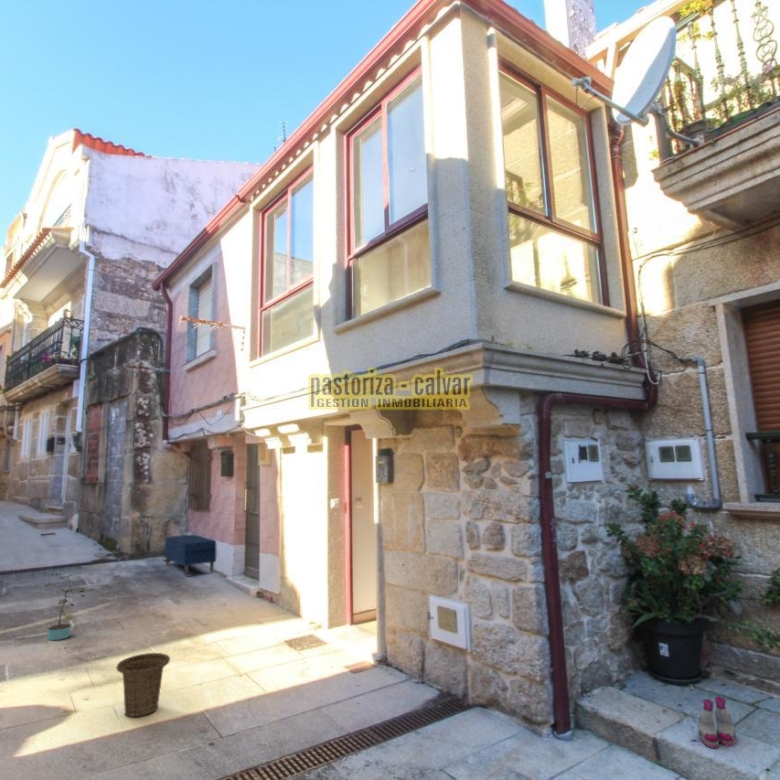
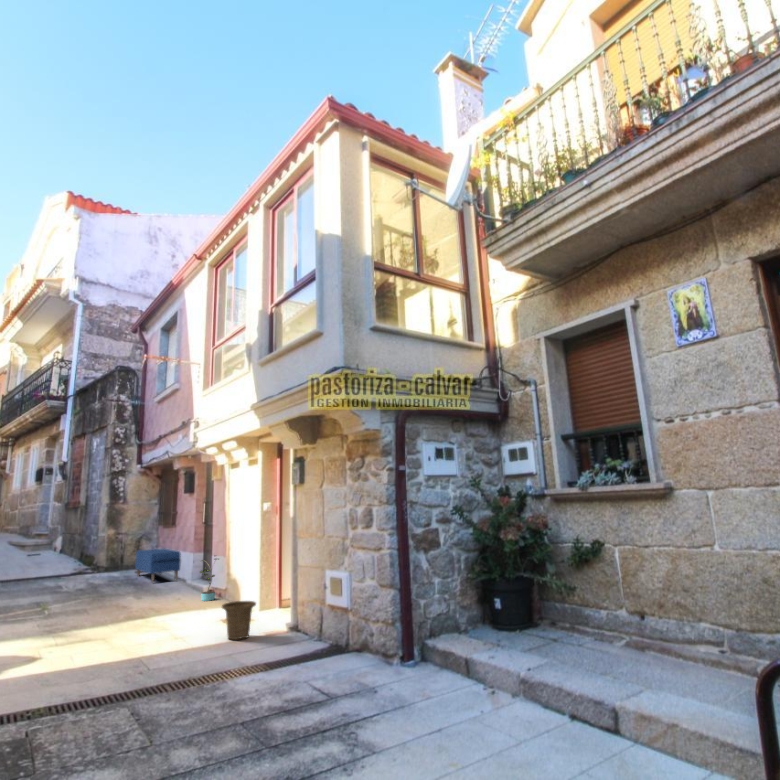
potted plant: present [45,573,85,640] -> present [200,559,217,601]
basket: present [117,653,170,717] -> present [222,601,256,640]
boots: present [698,696,736,748] -> none [495,624,522,659]

